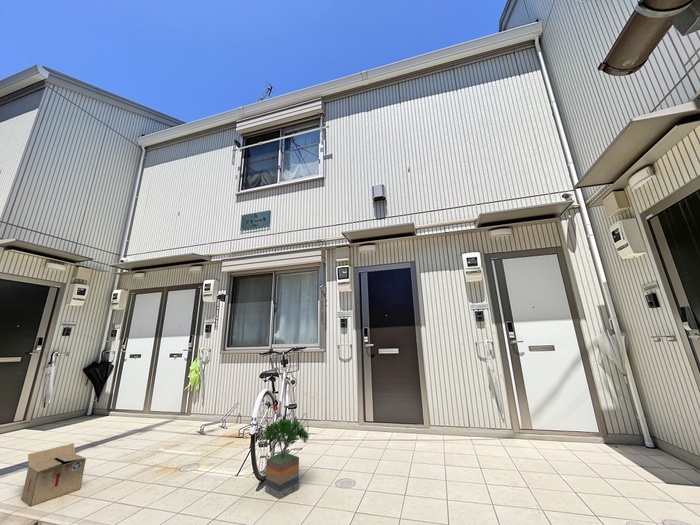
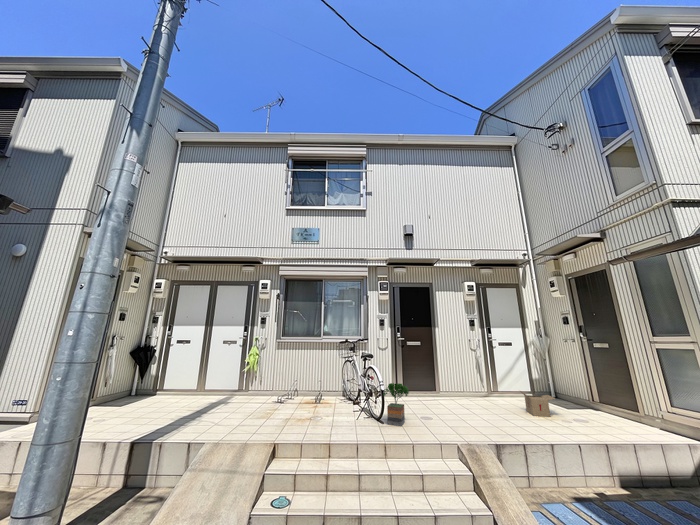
cardboard box: present [21,443,86,506] -> present [520,391,555,417]

